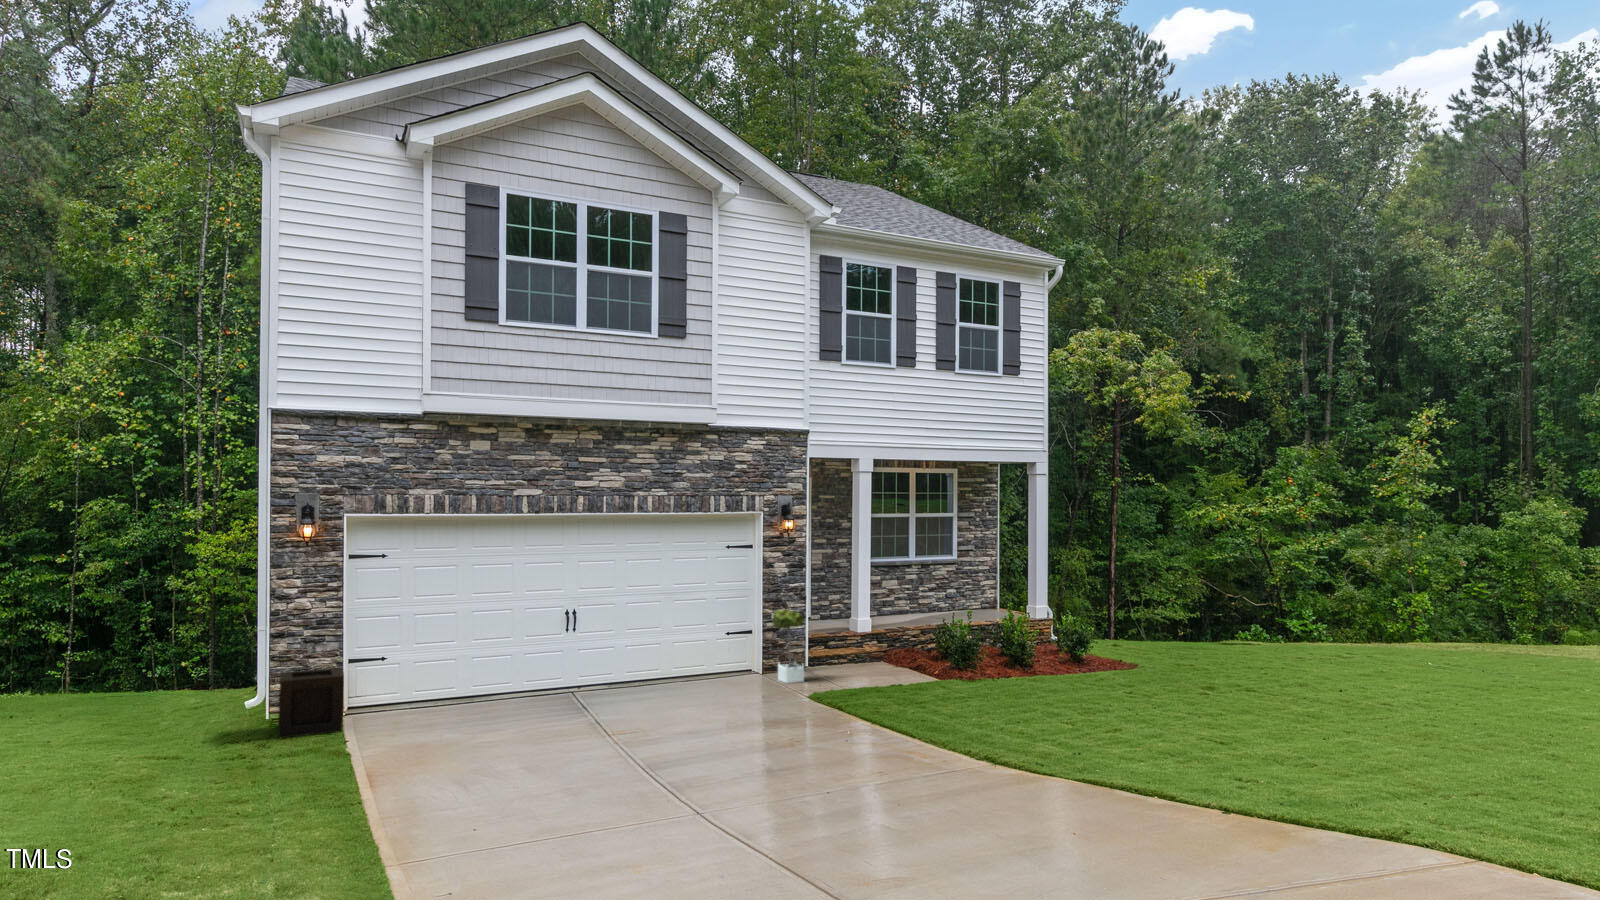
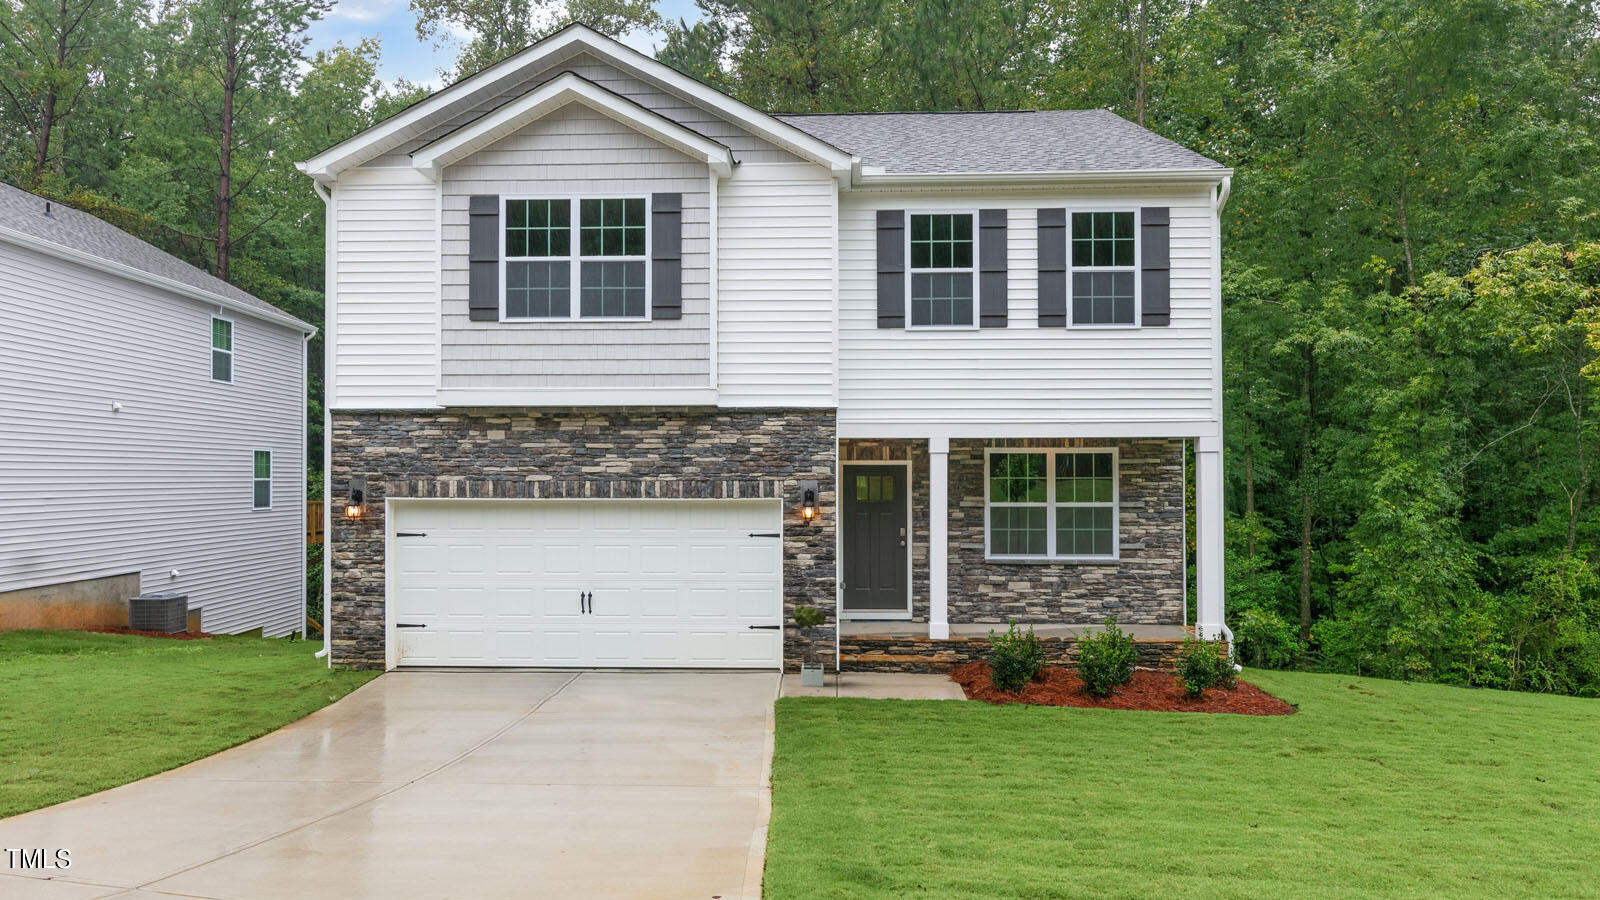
wooden crate: present [278,668,344,738] -> none [319,628,386,683]

